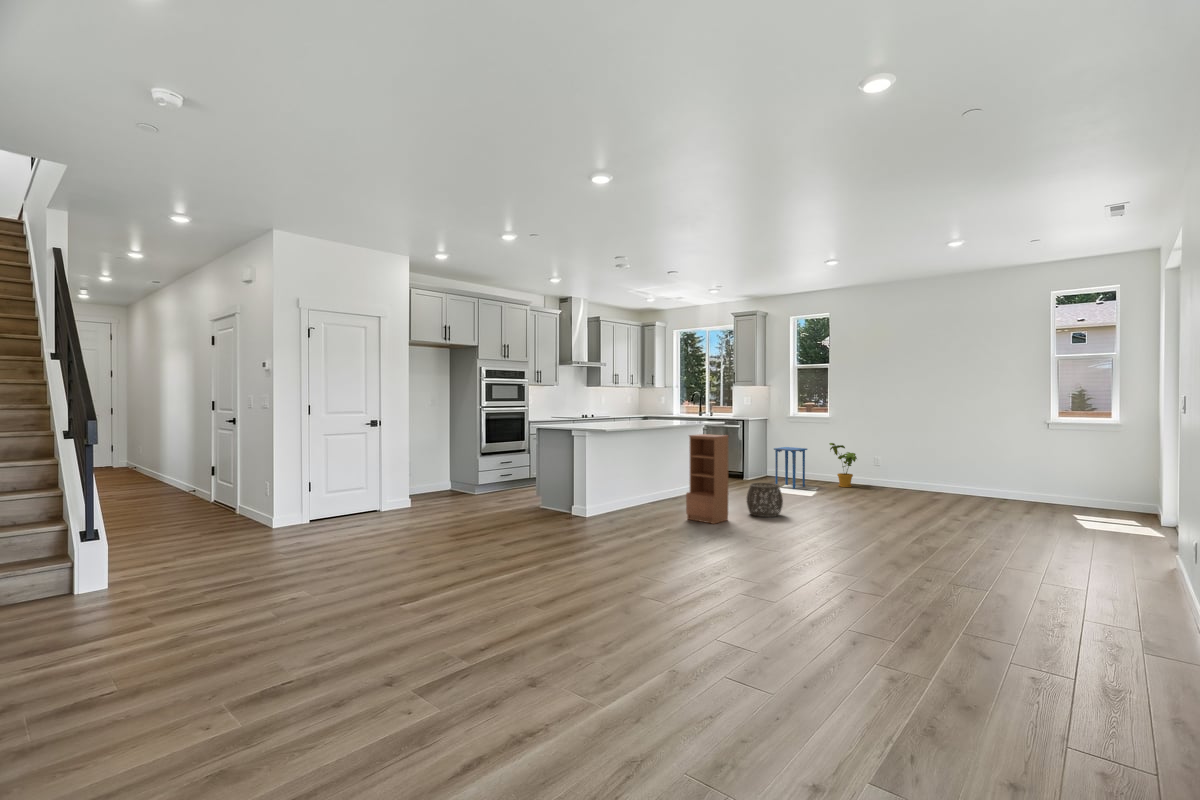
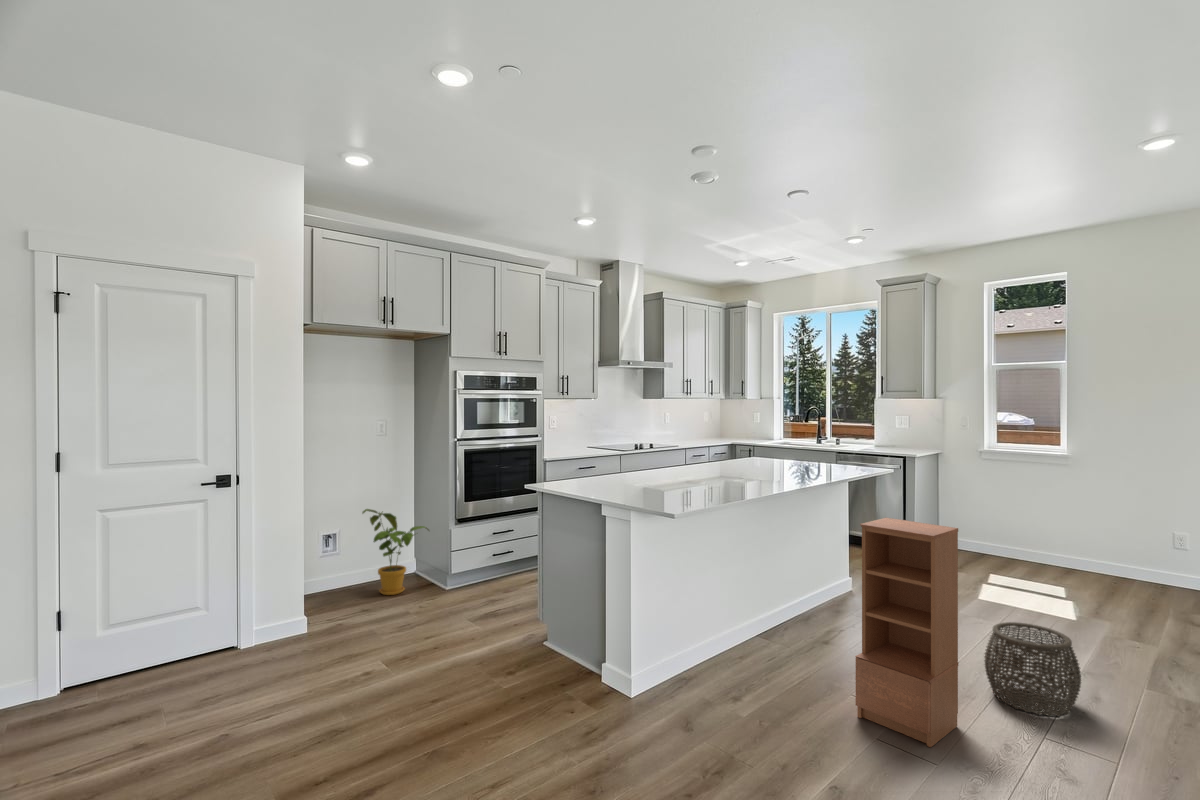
house plant: present [829,443,857,487] -> present [362,509,429,595]
side table: present [774,447,807,489] -> none [975,510,1041,592]

